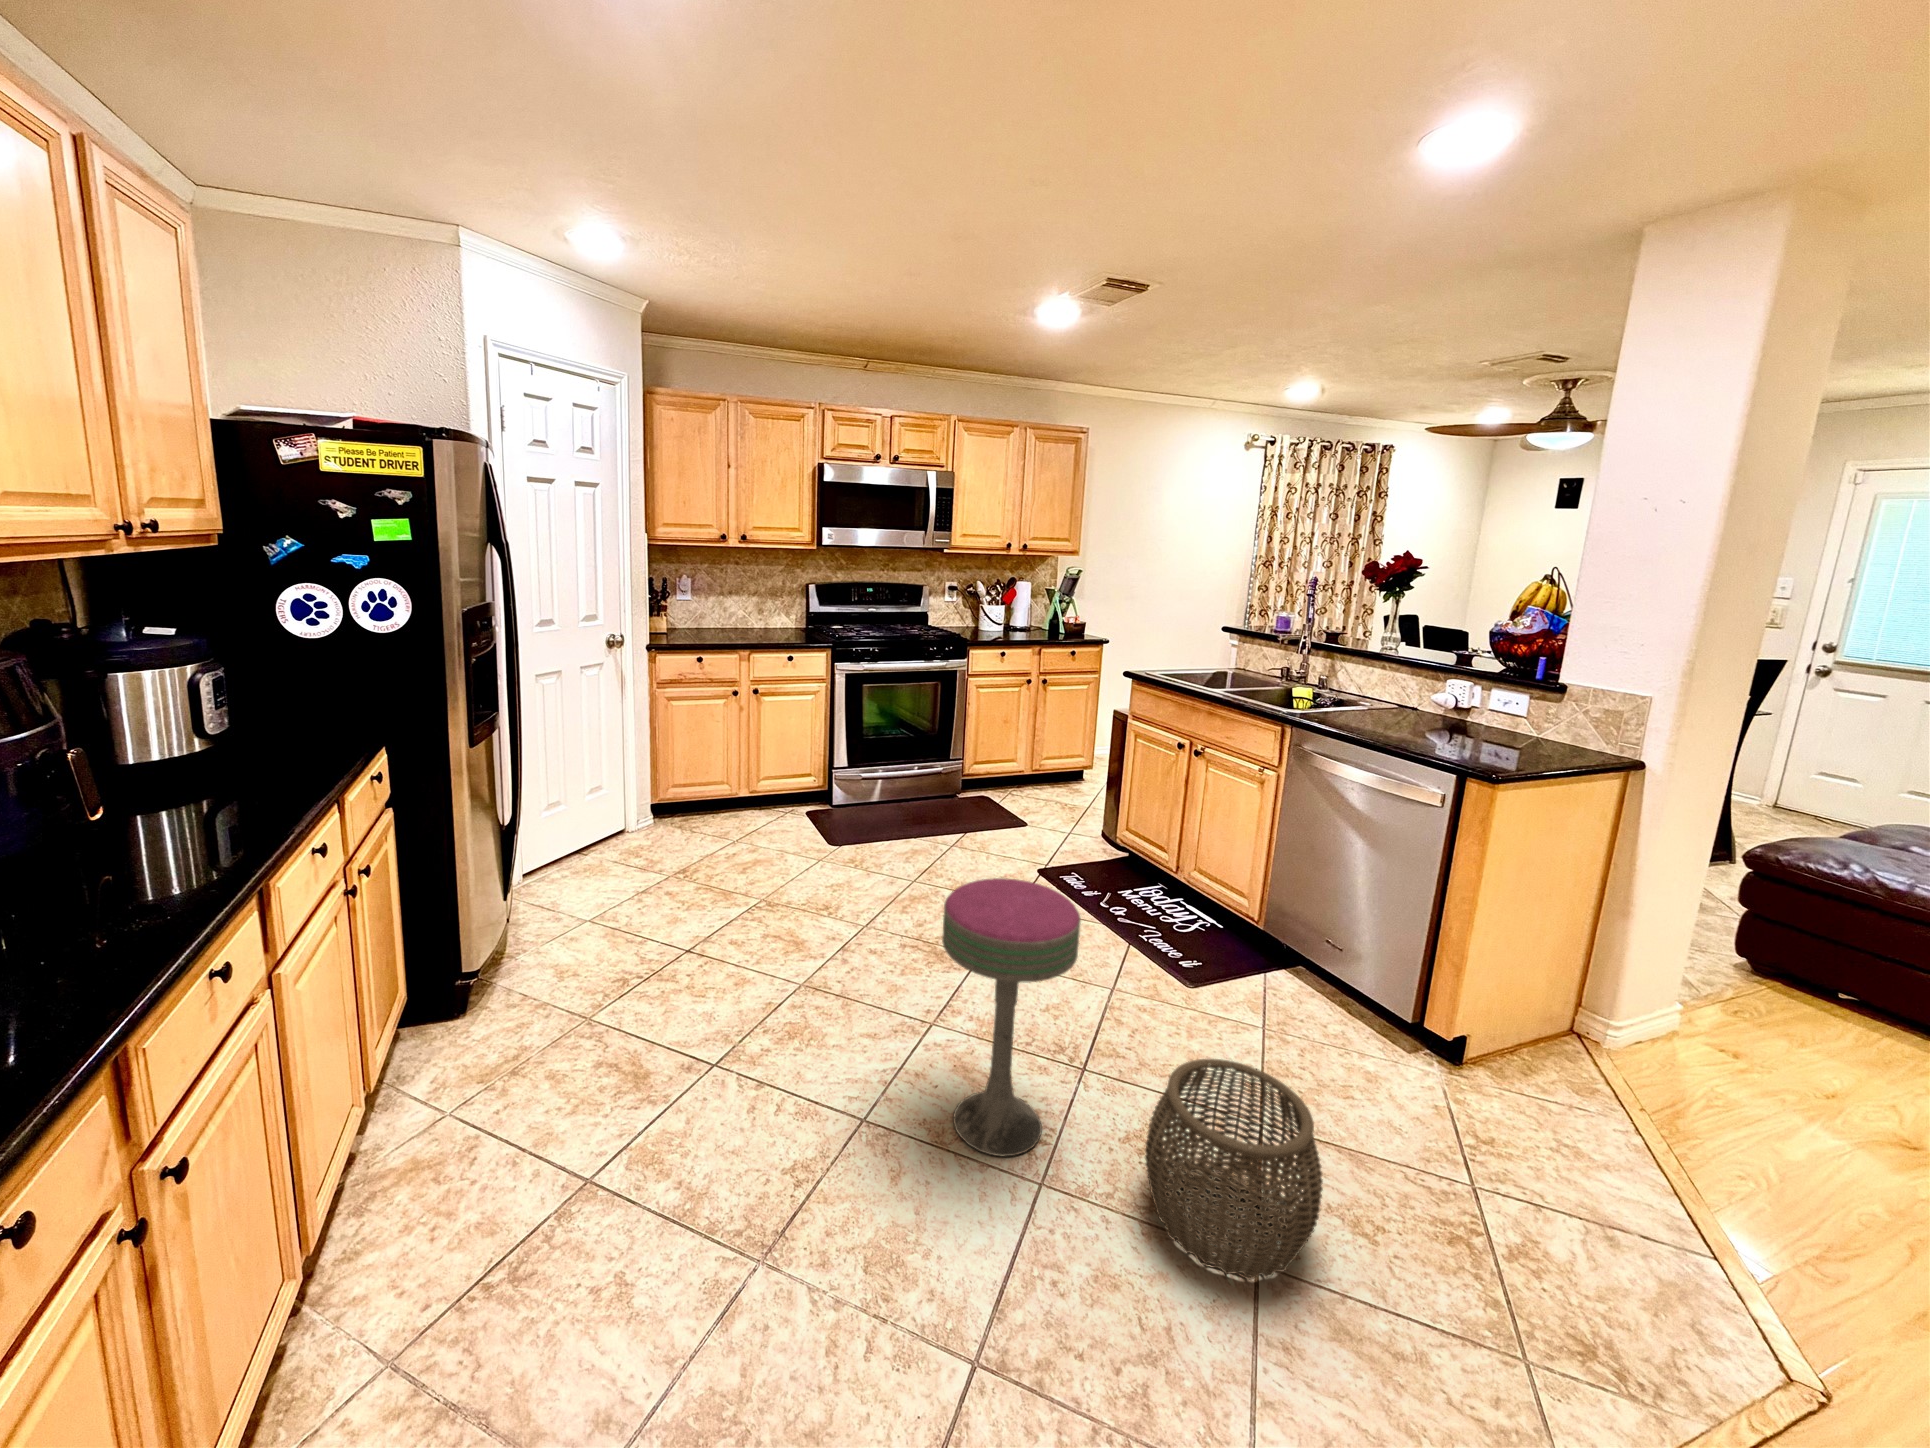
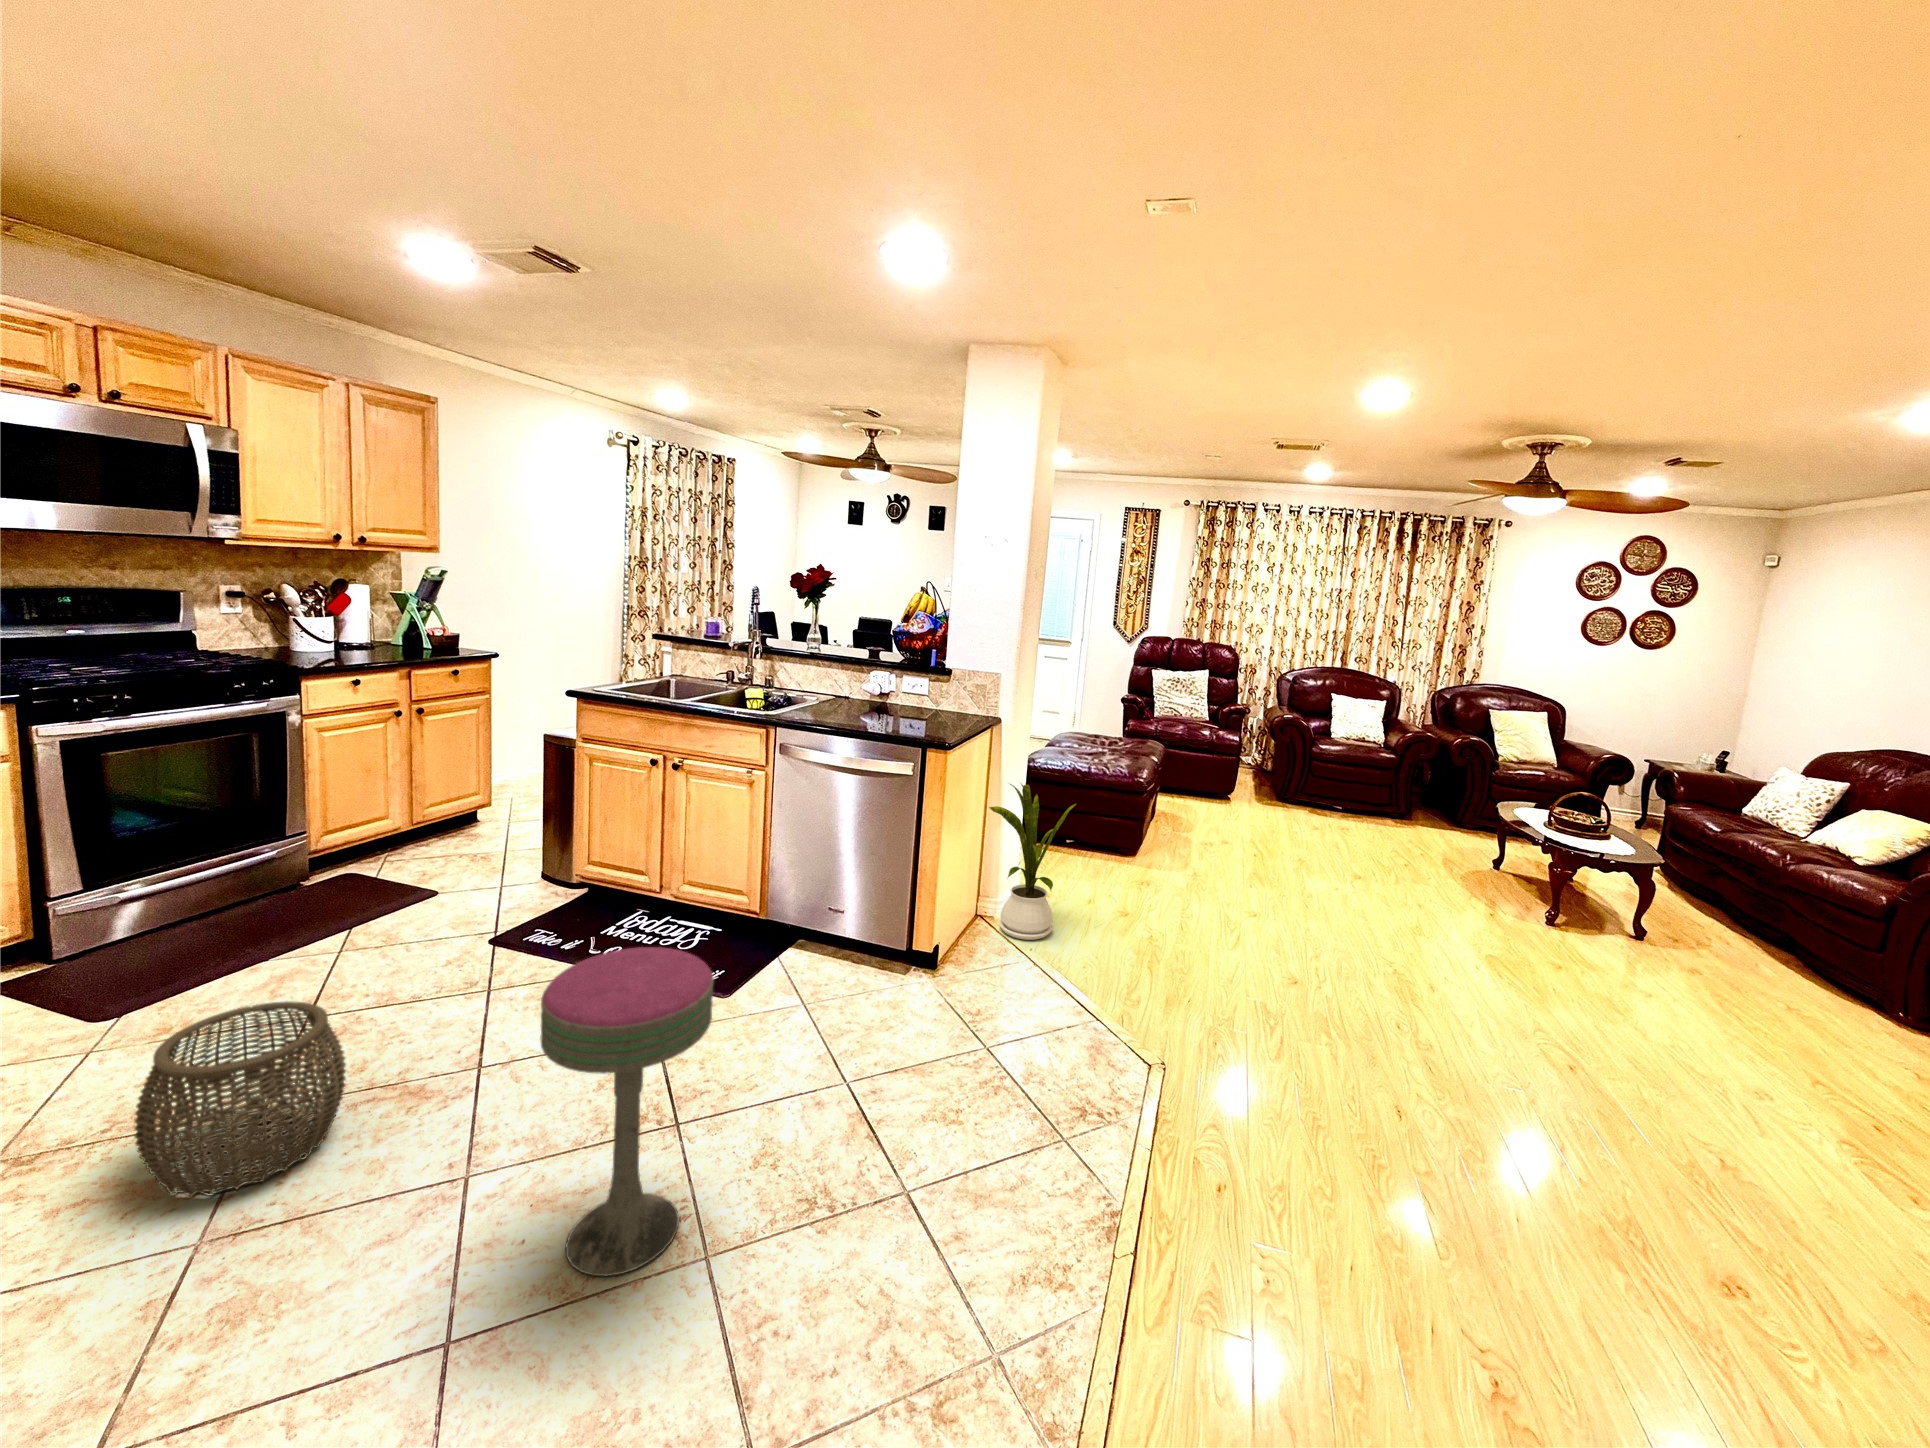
house plant: none [1584,854,1792,1105] -> present [989,783,1076,940]
woven basket: present [1145,1059,1323,1280] -> present [134,1001,346,1196]

